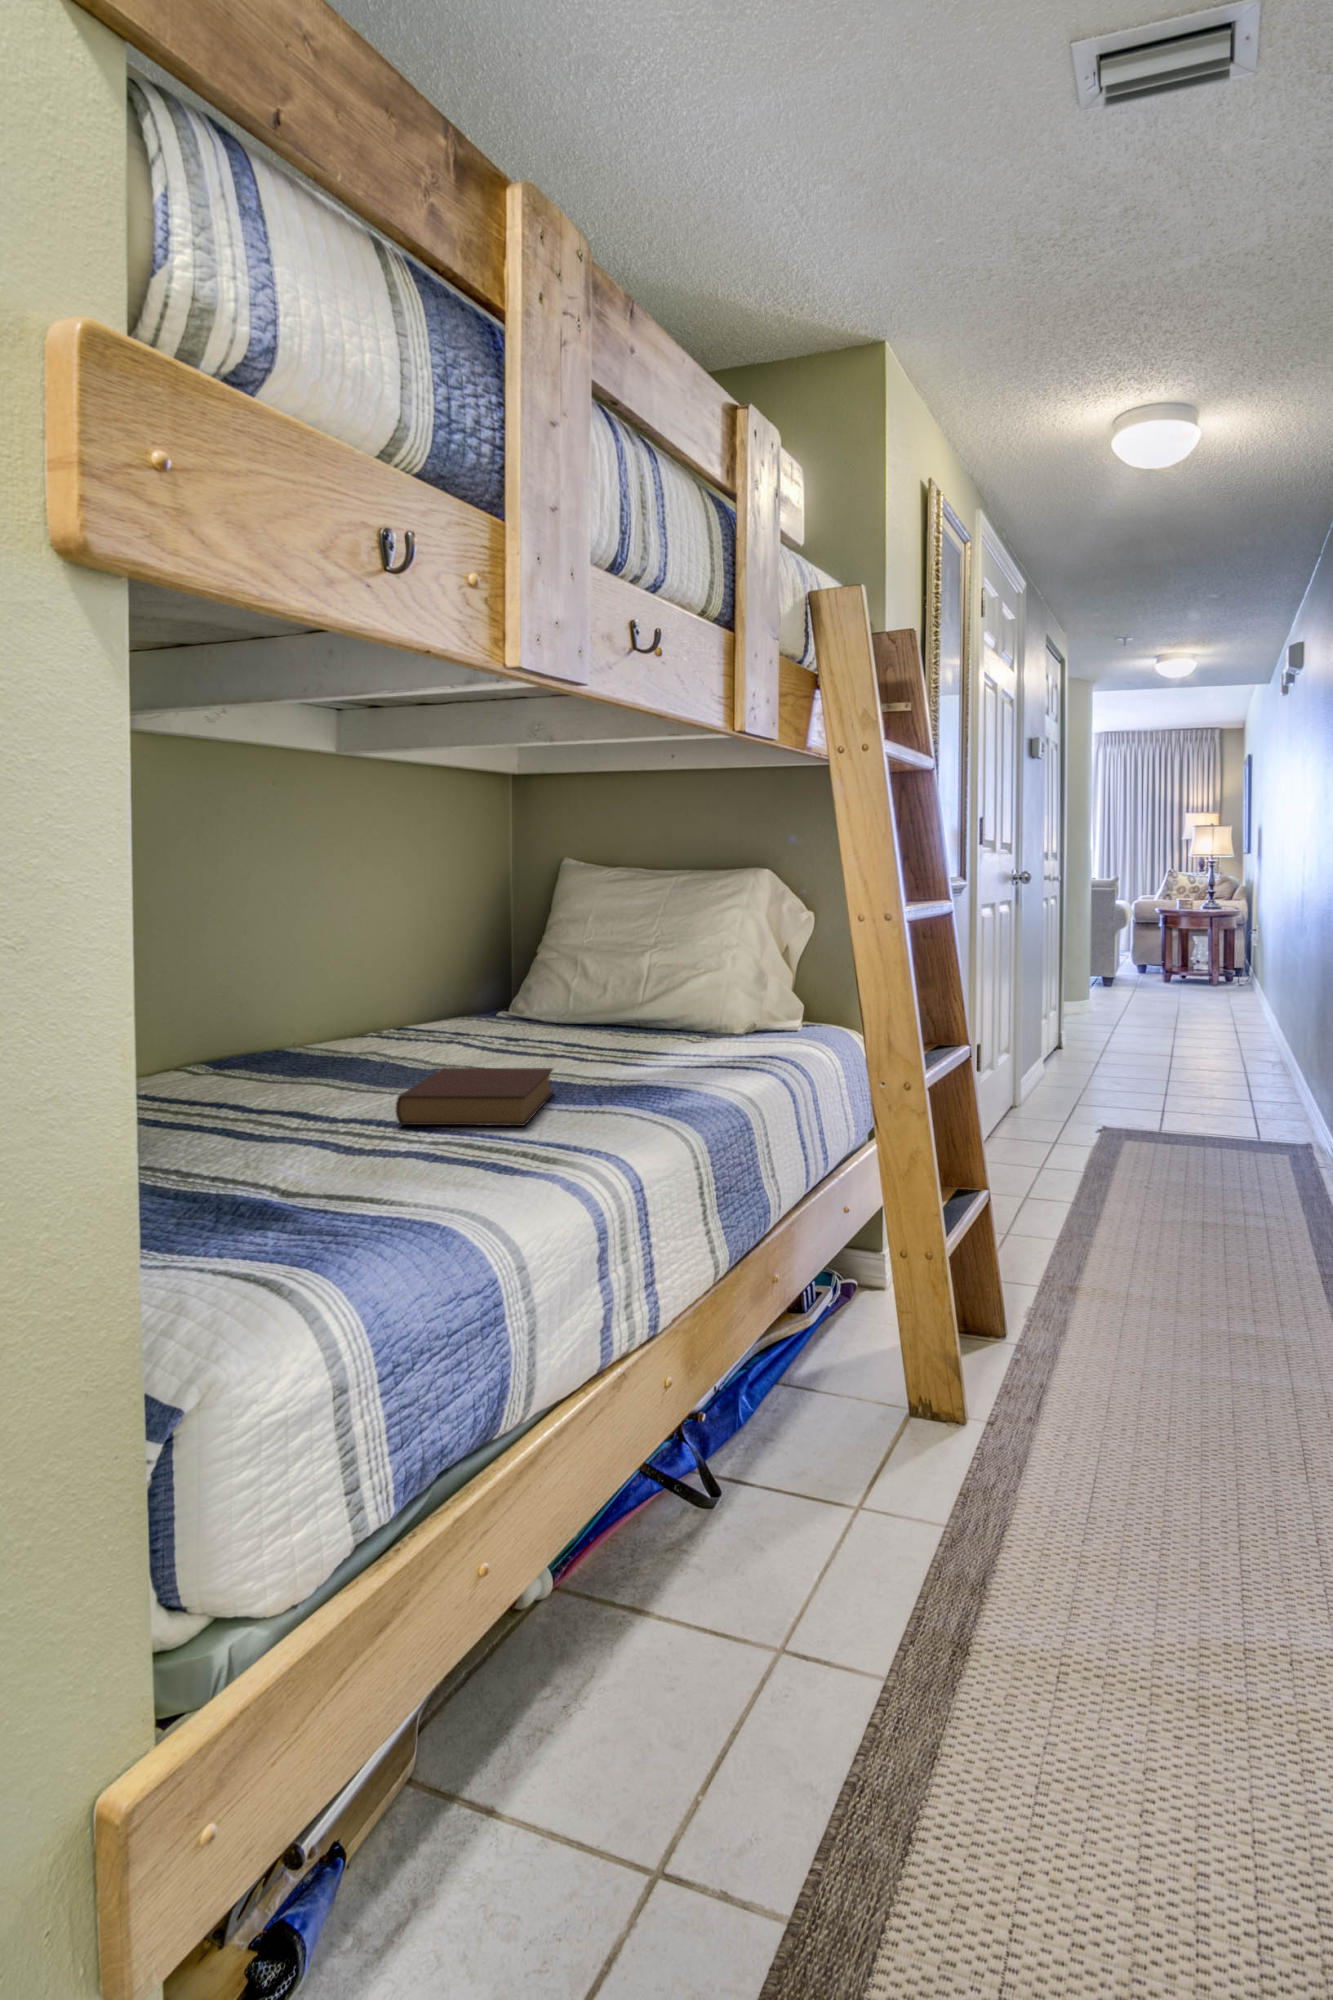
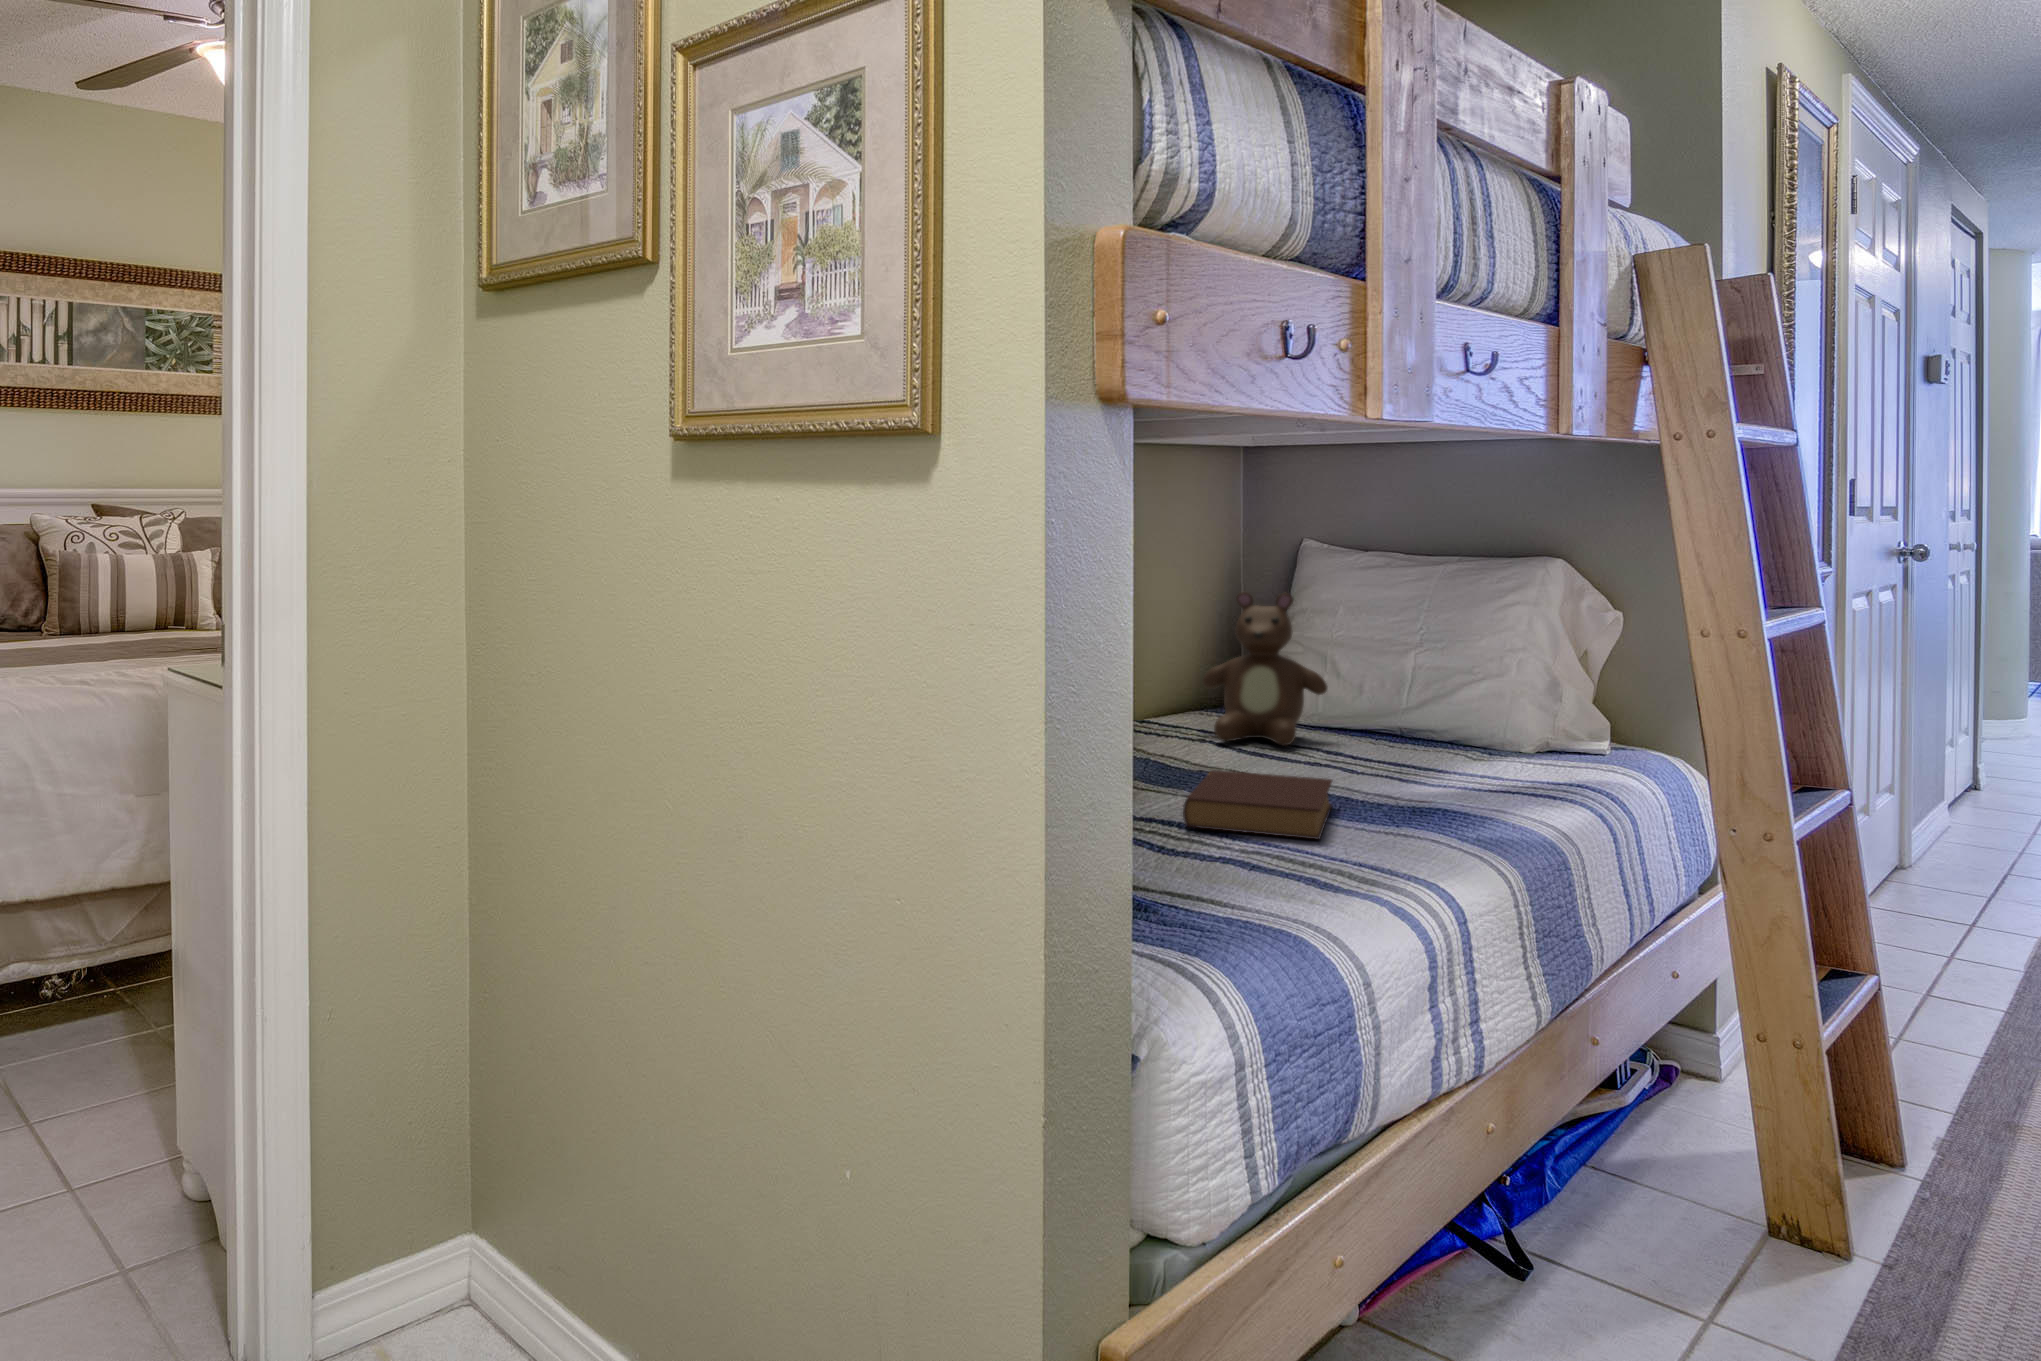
teddy bear: none [467,904,577,1044] -> present [1203,592,1328,746]

